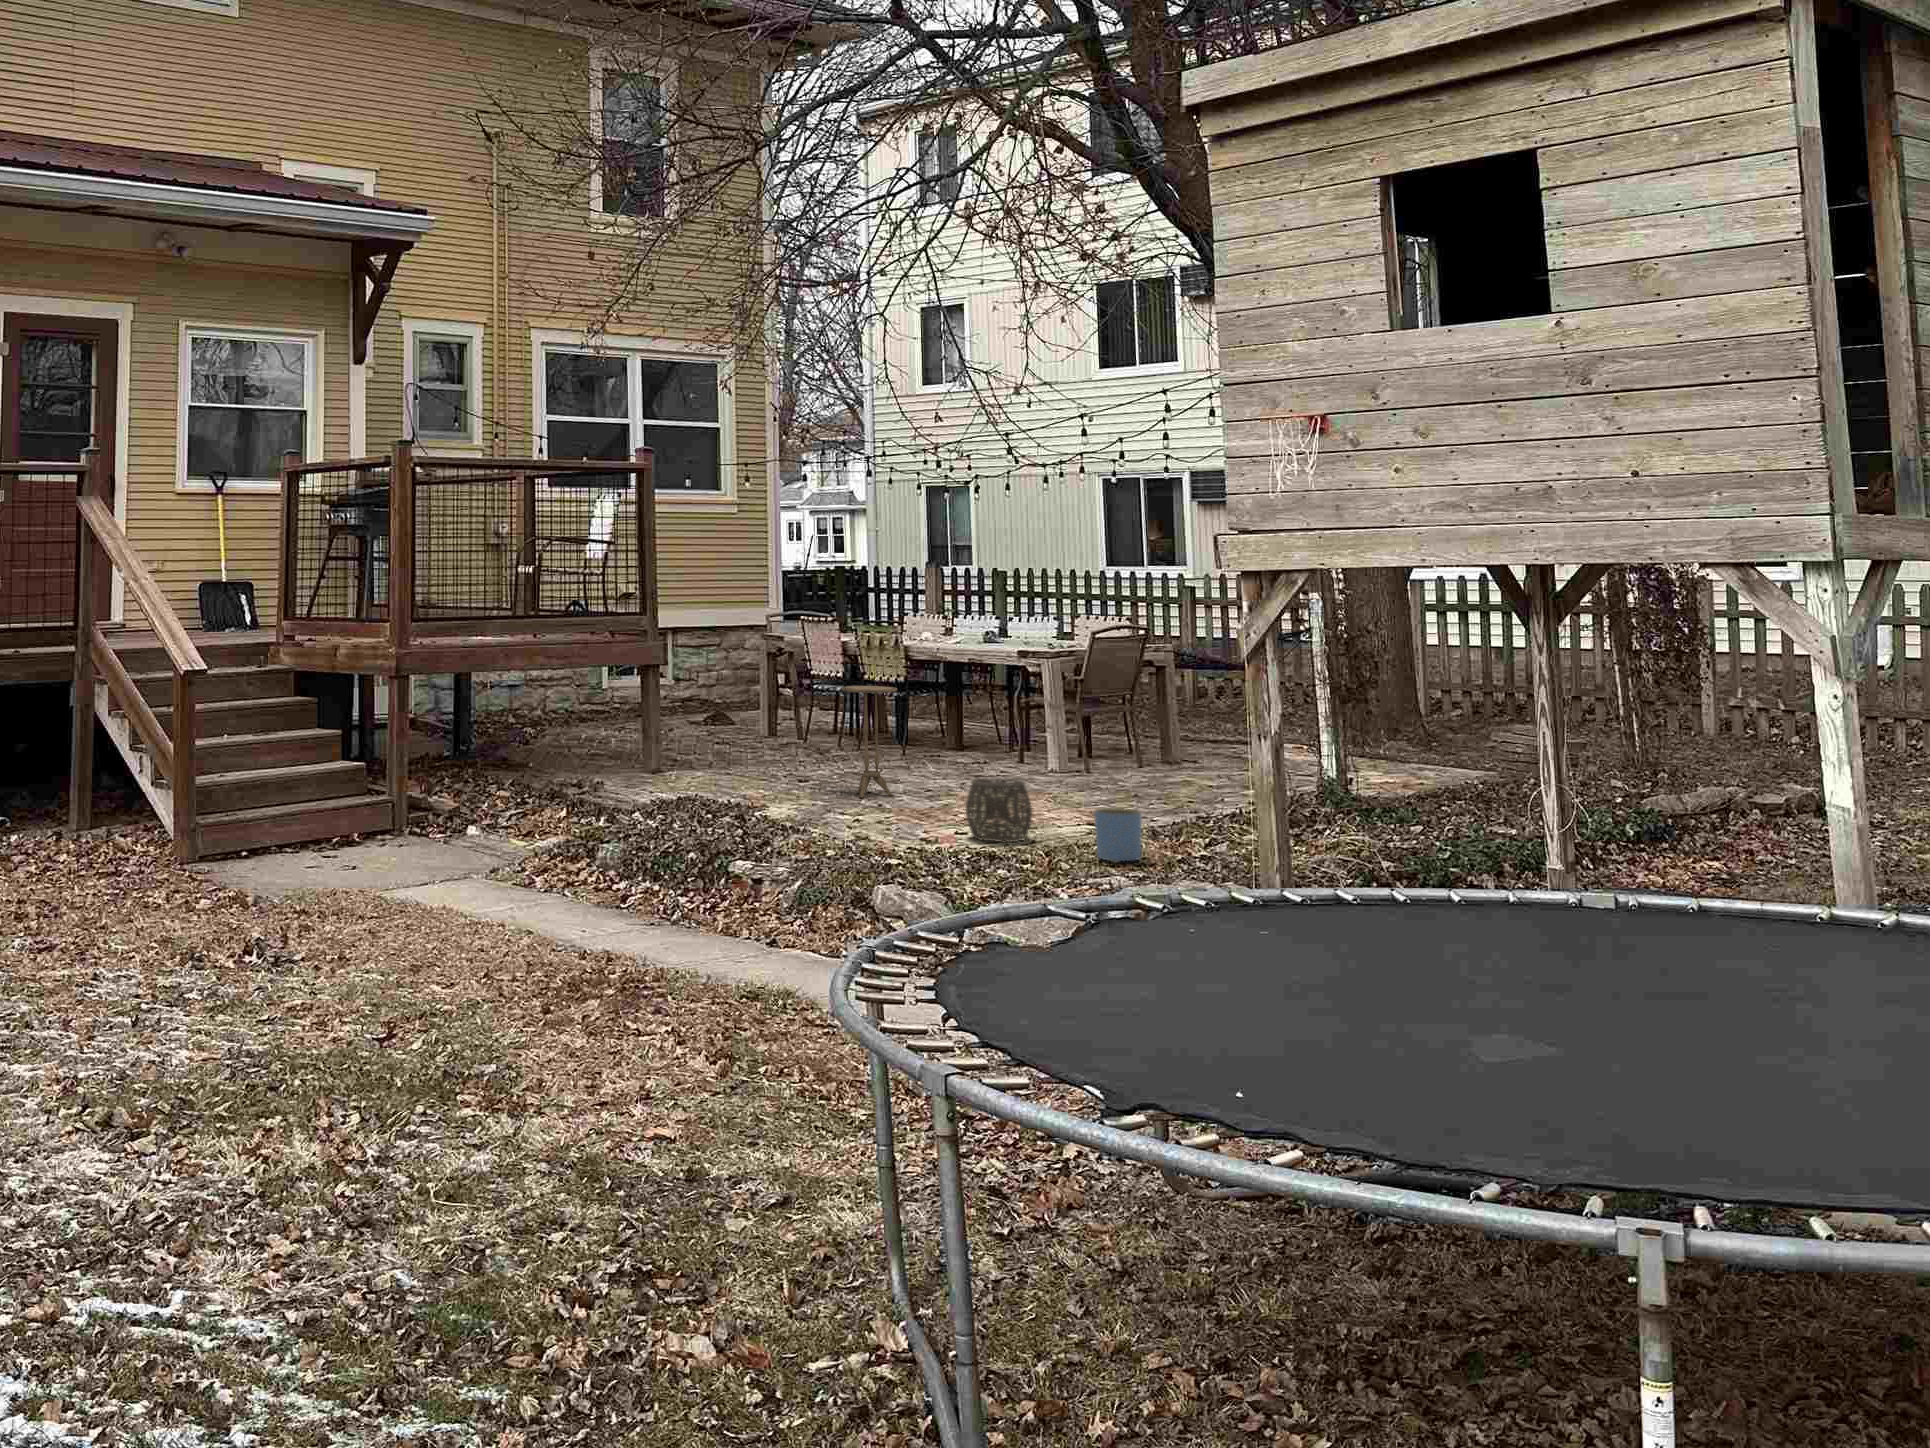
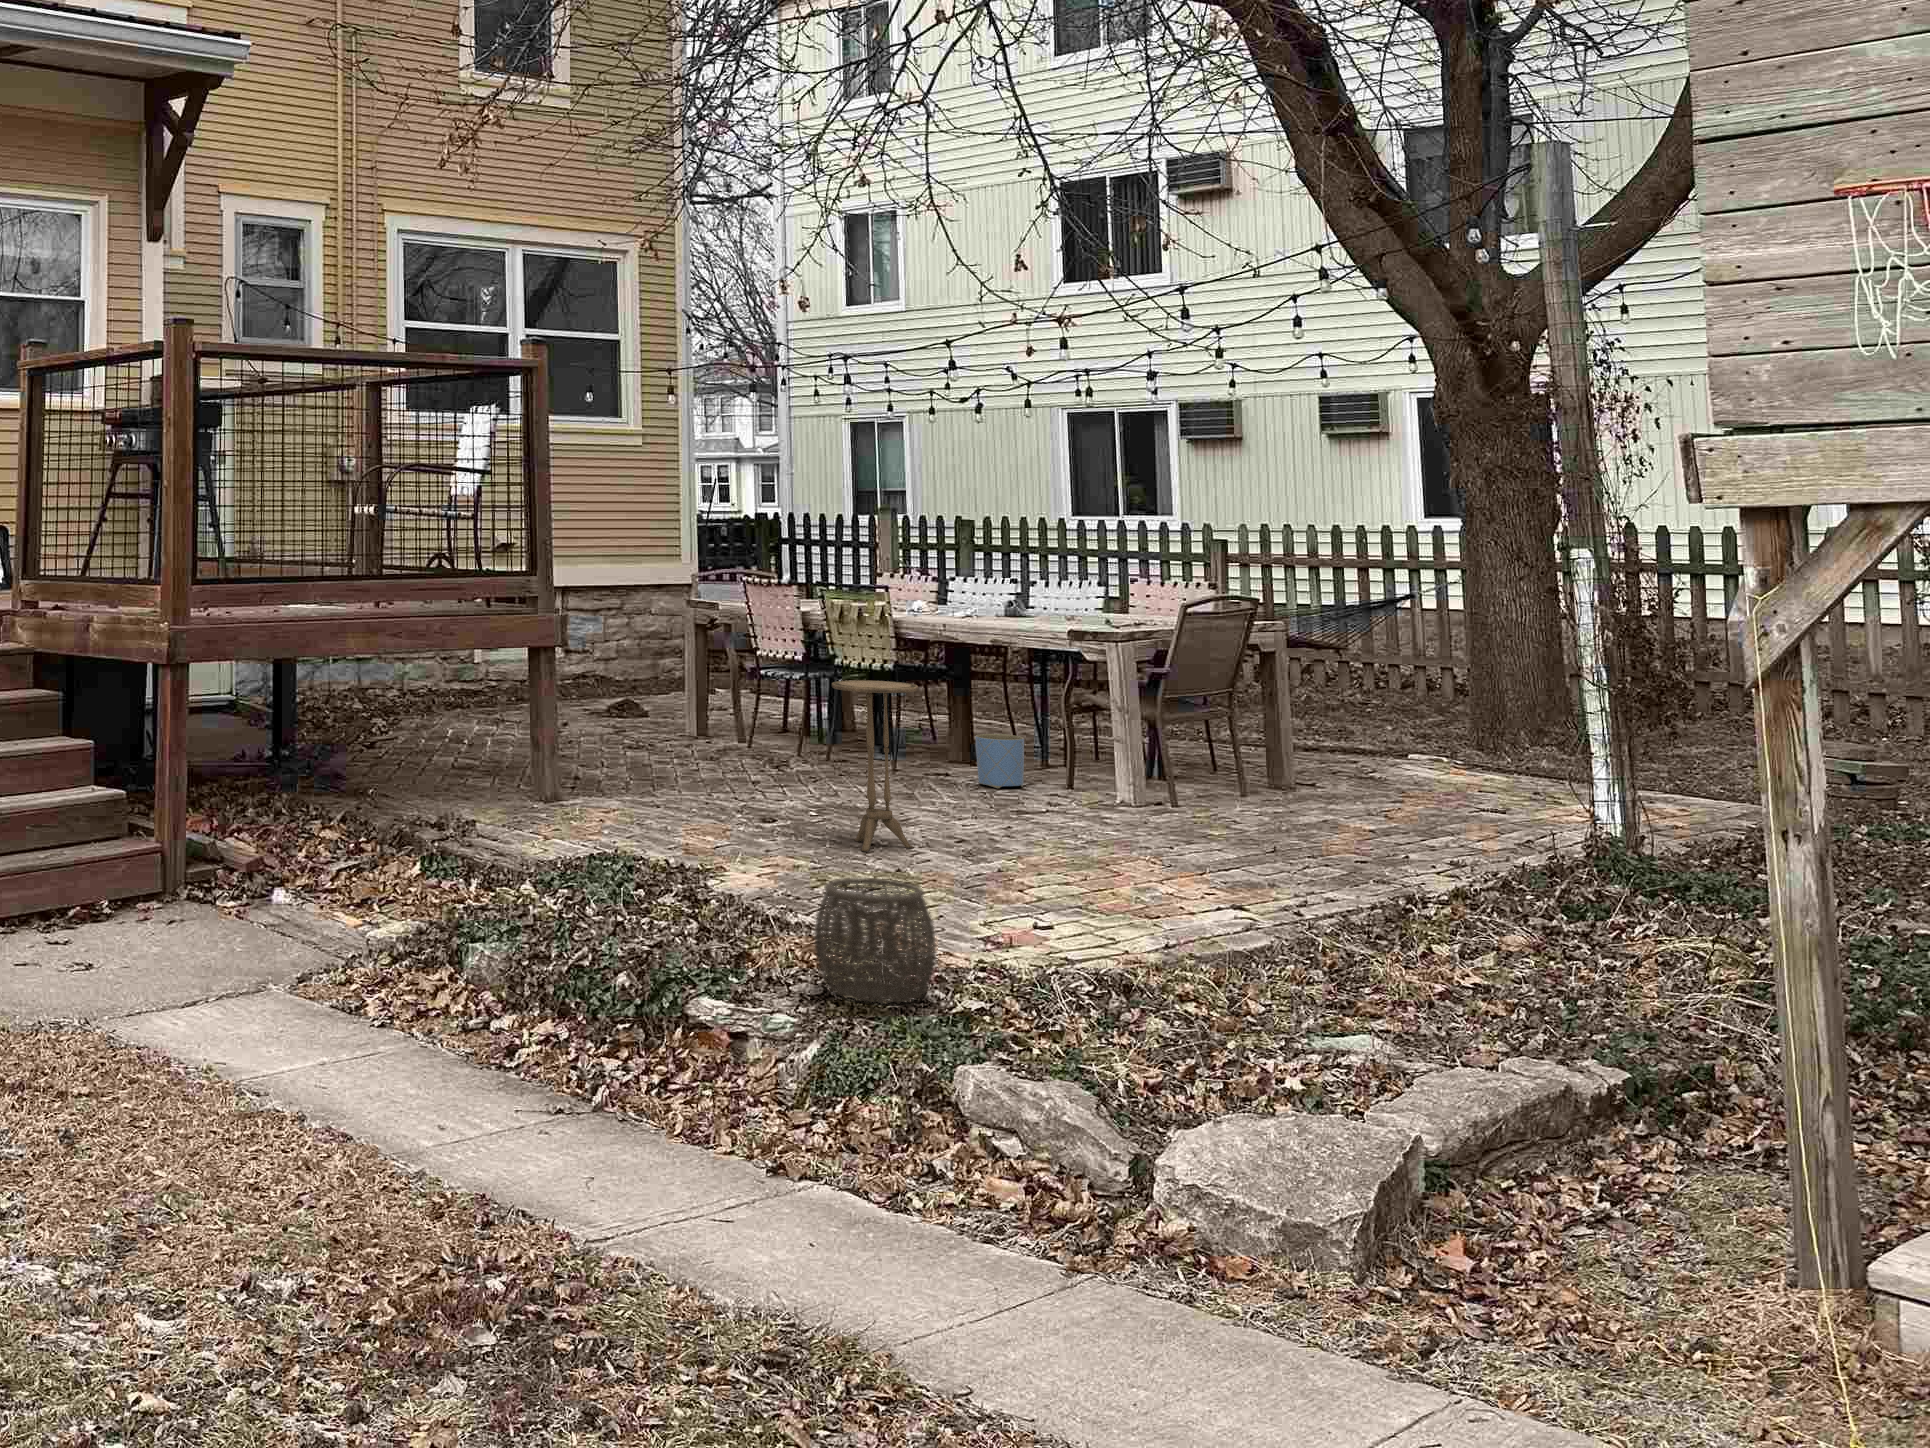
woven basket: present [966,778,1032,842] -> present [814,878,937,1004]
planter: present [1094,808,1142,863] -> present [975,734,1024,788]

